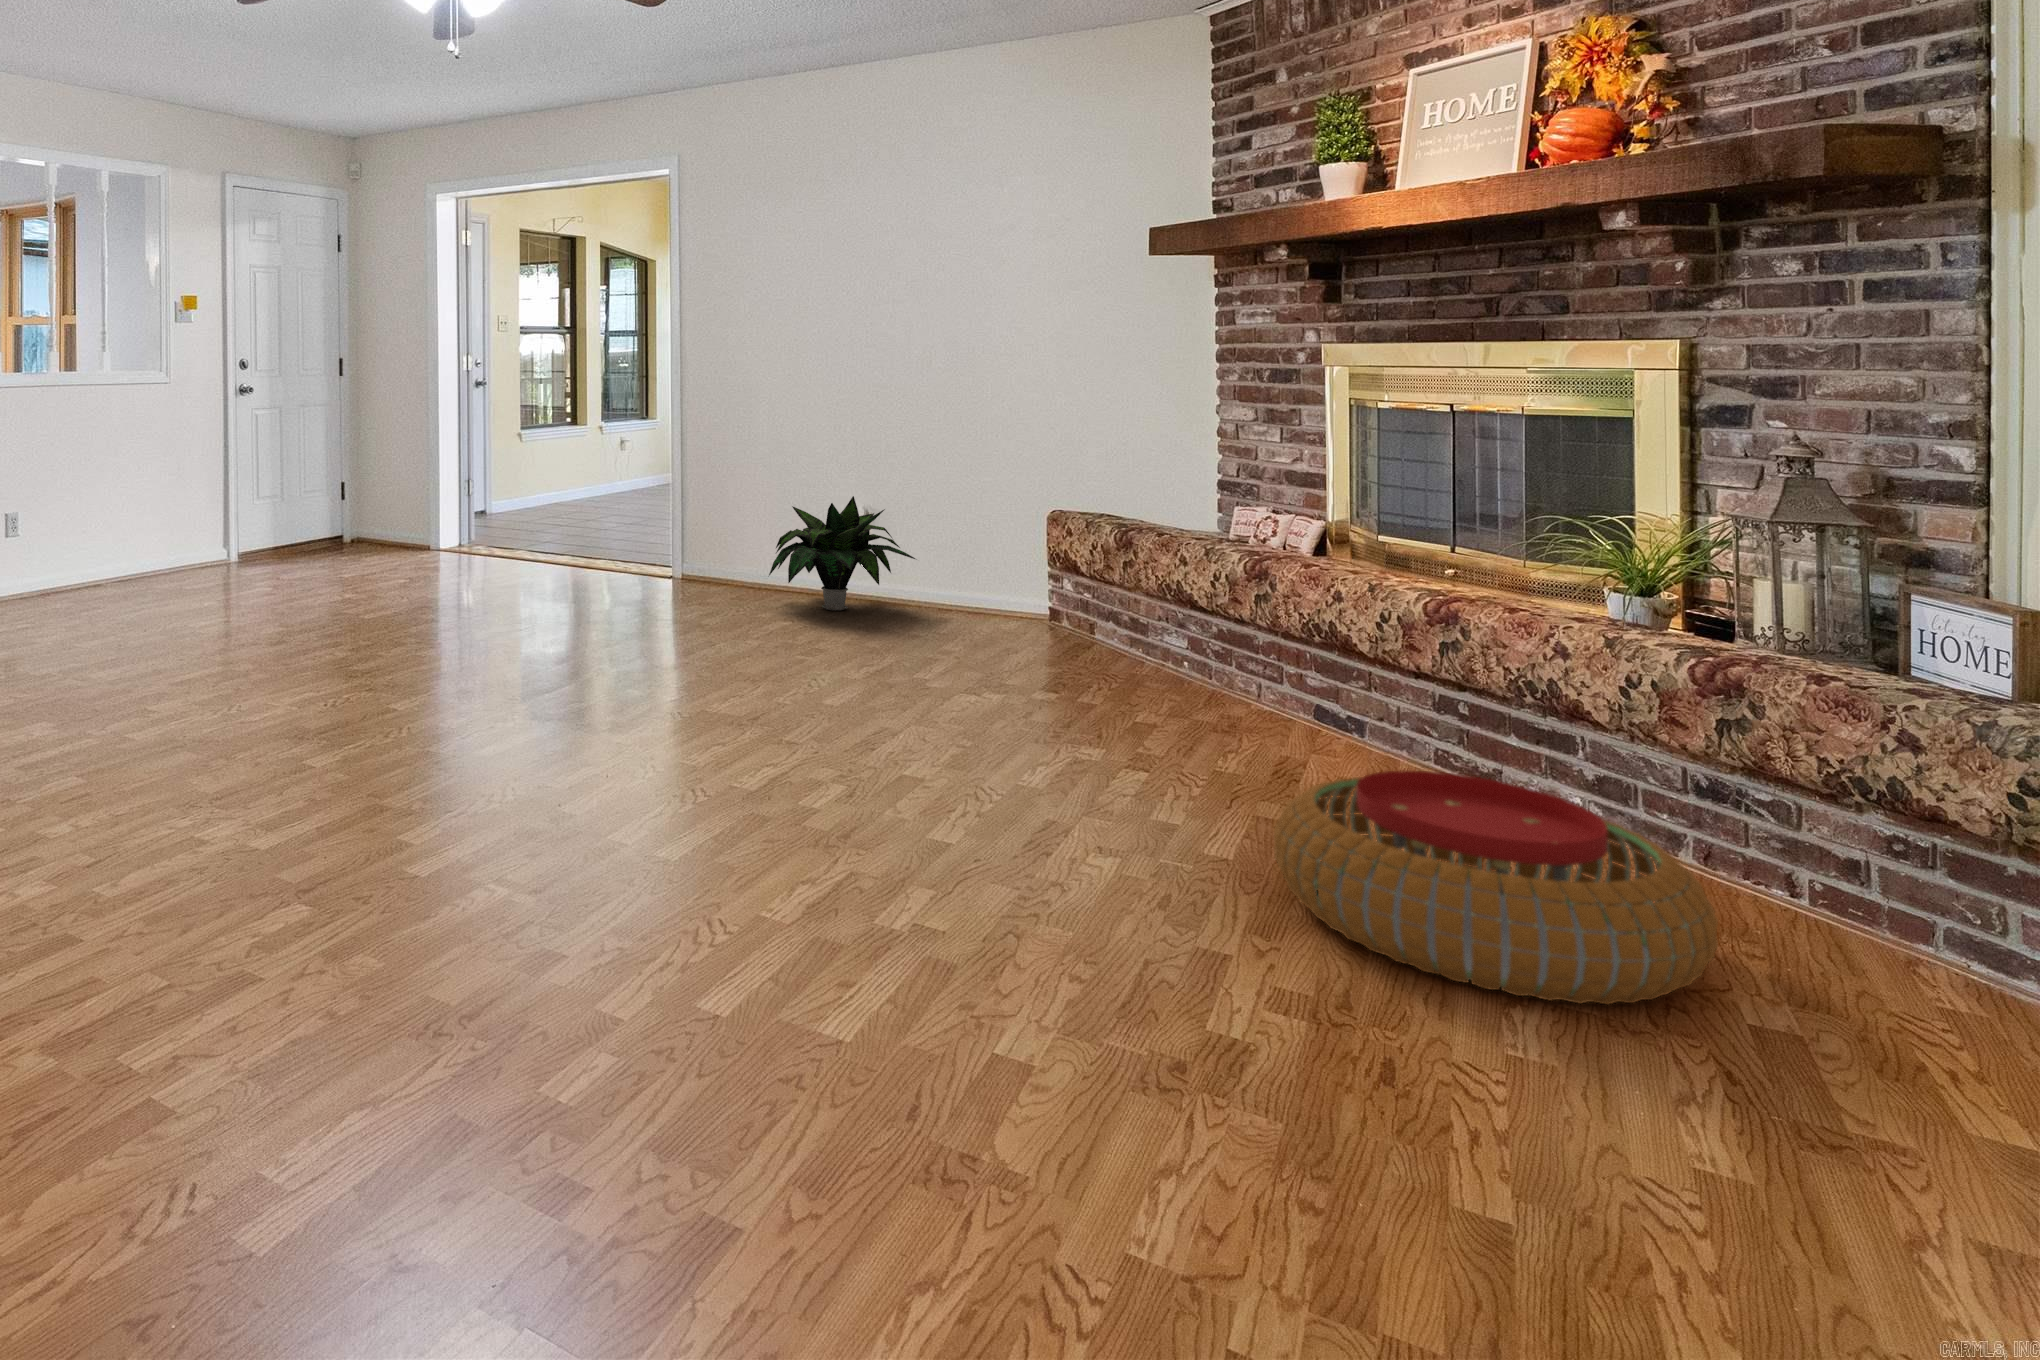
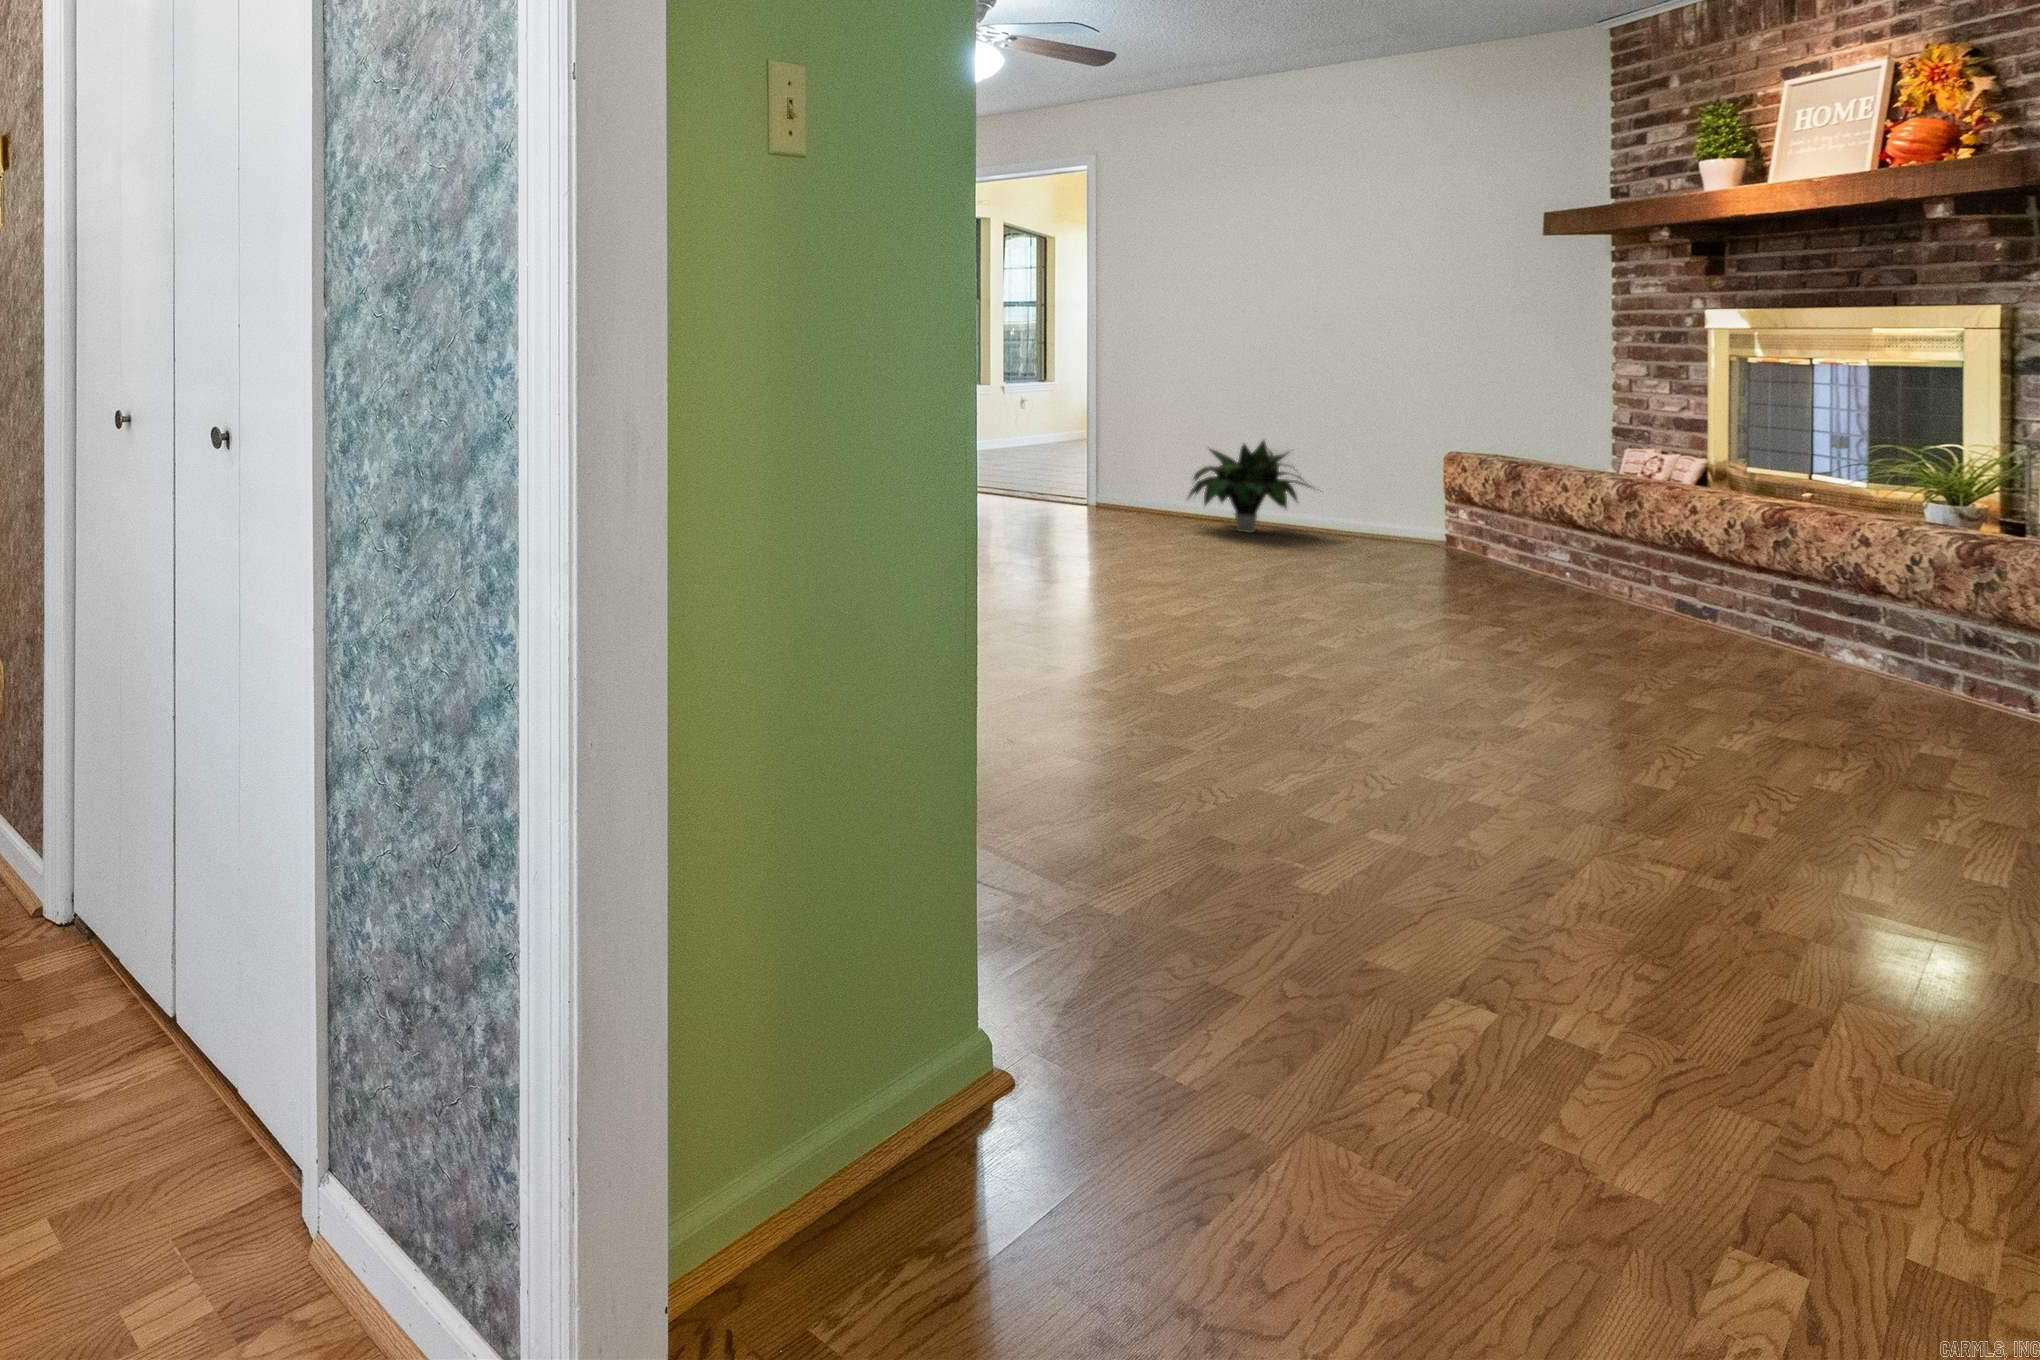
pouf: present [1274,770,1718,1004] -> none [1580,604,1906,732]

